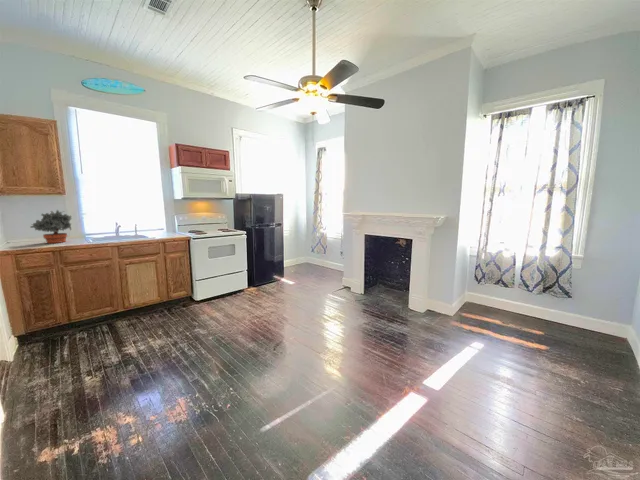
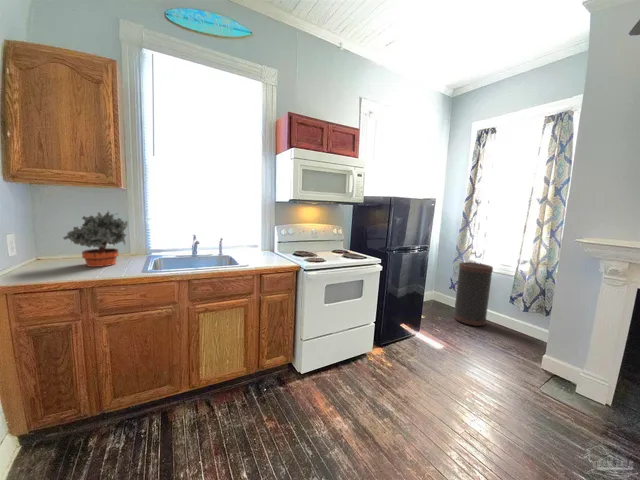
trash can: none [314,232,333,271] -> present [454,262,493,326]

